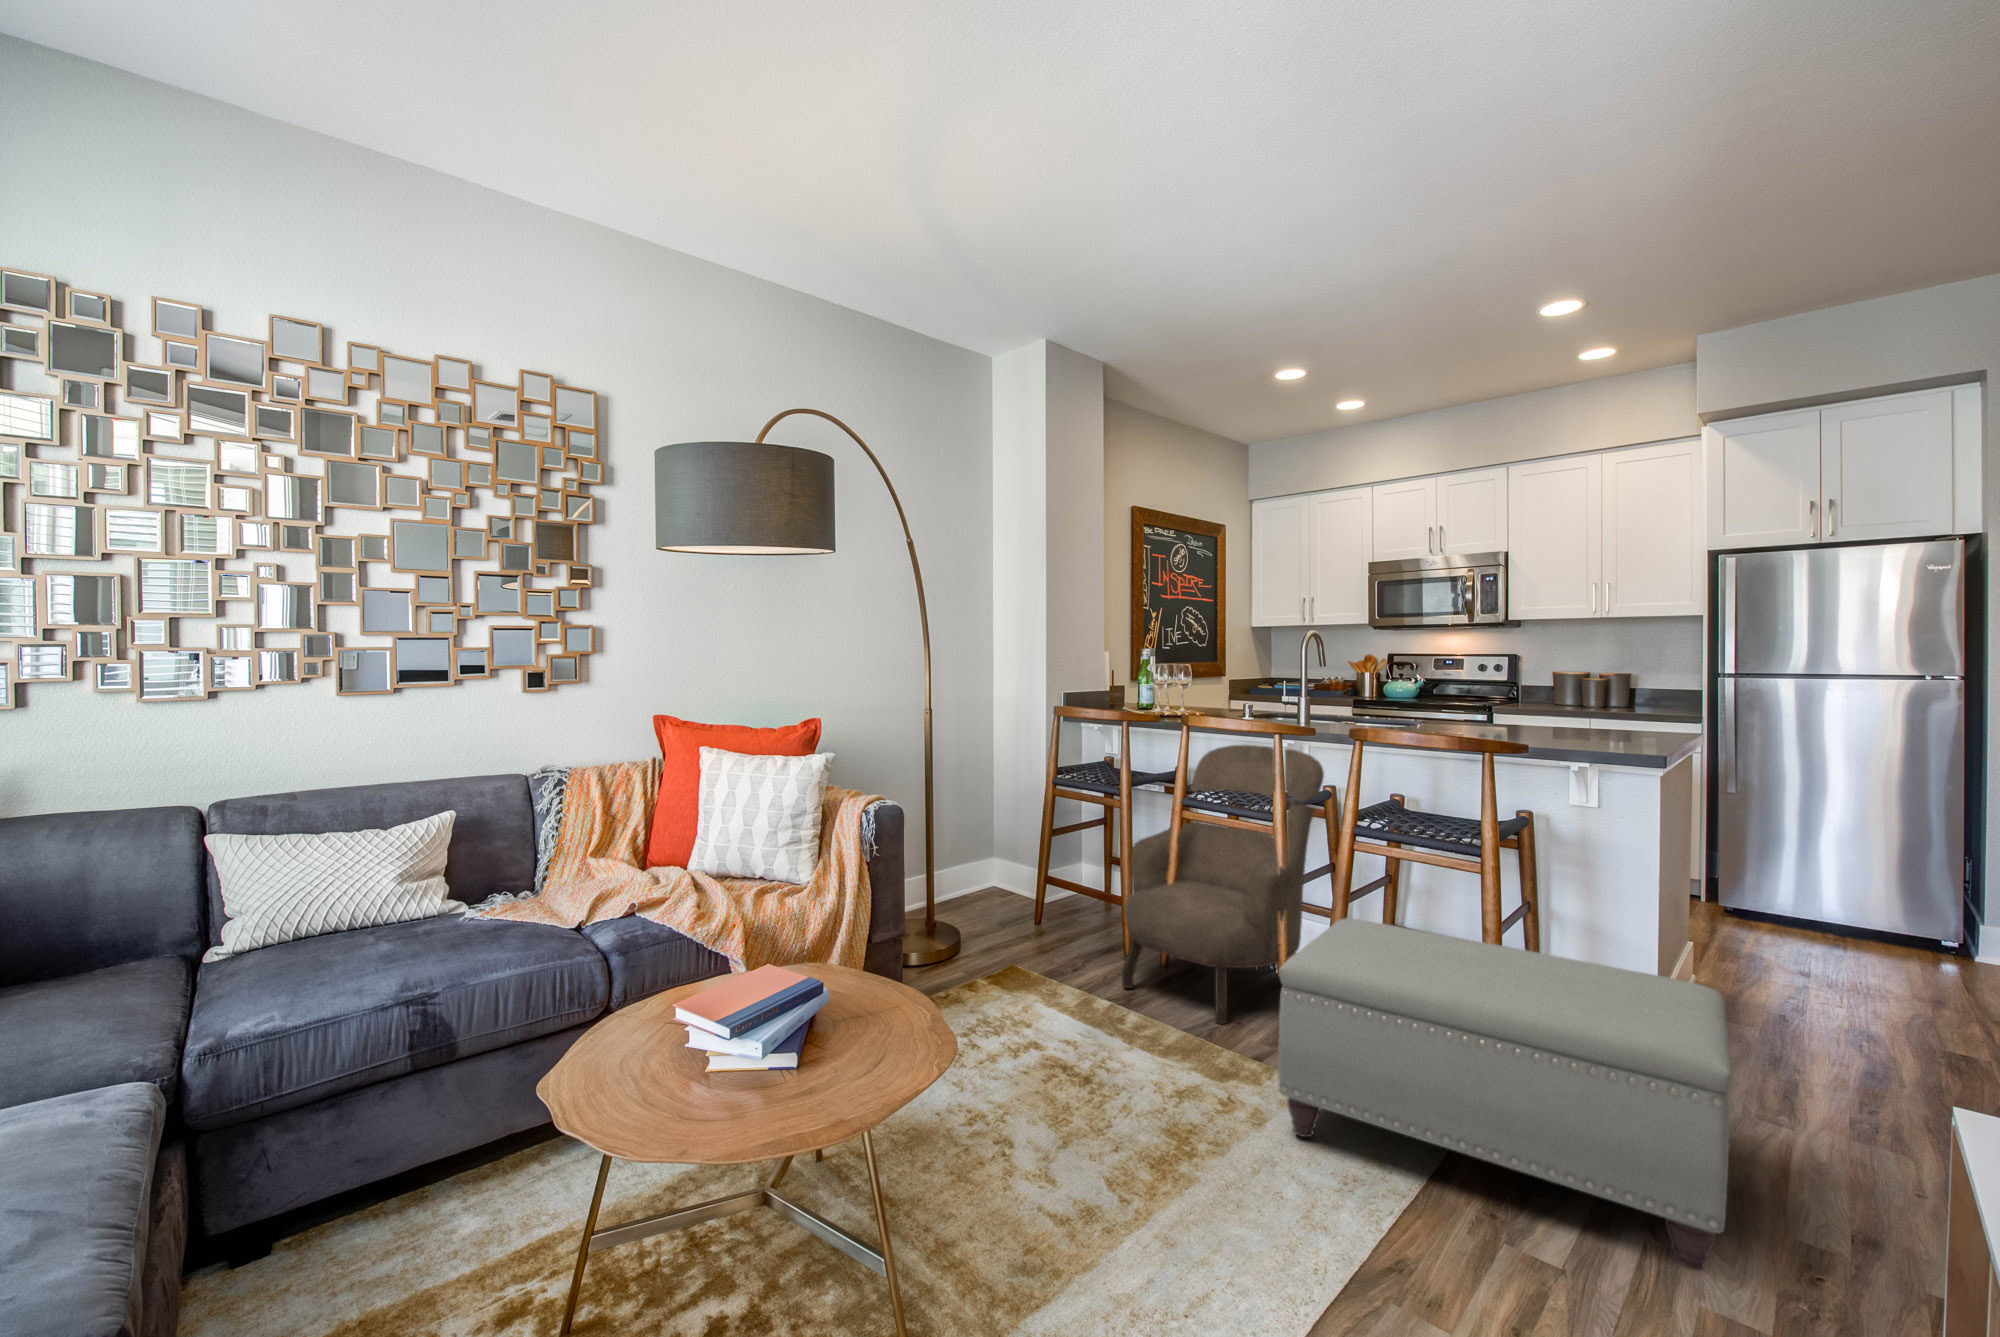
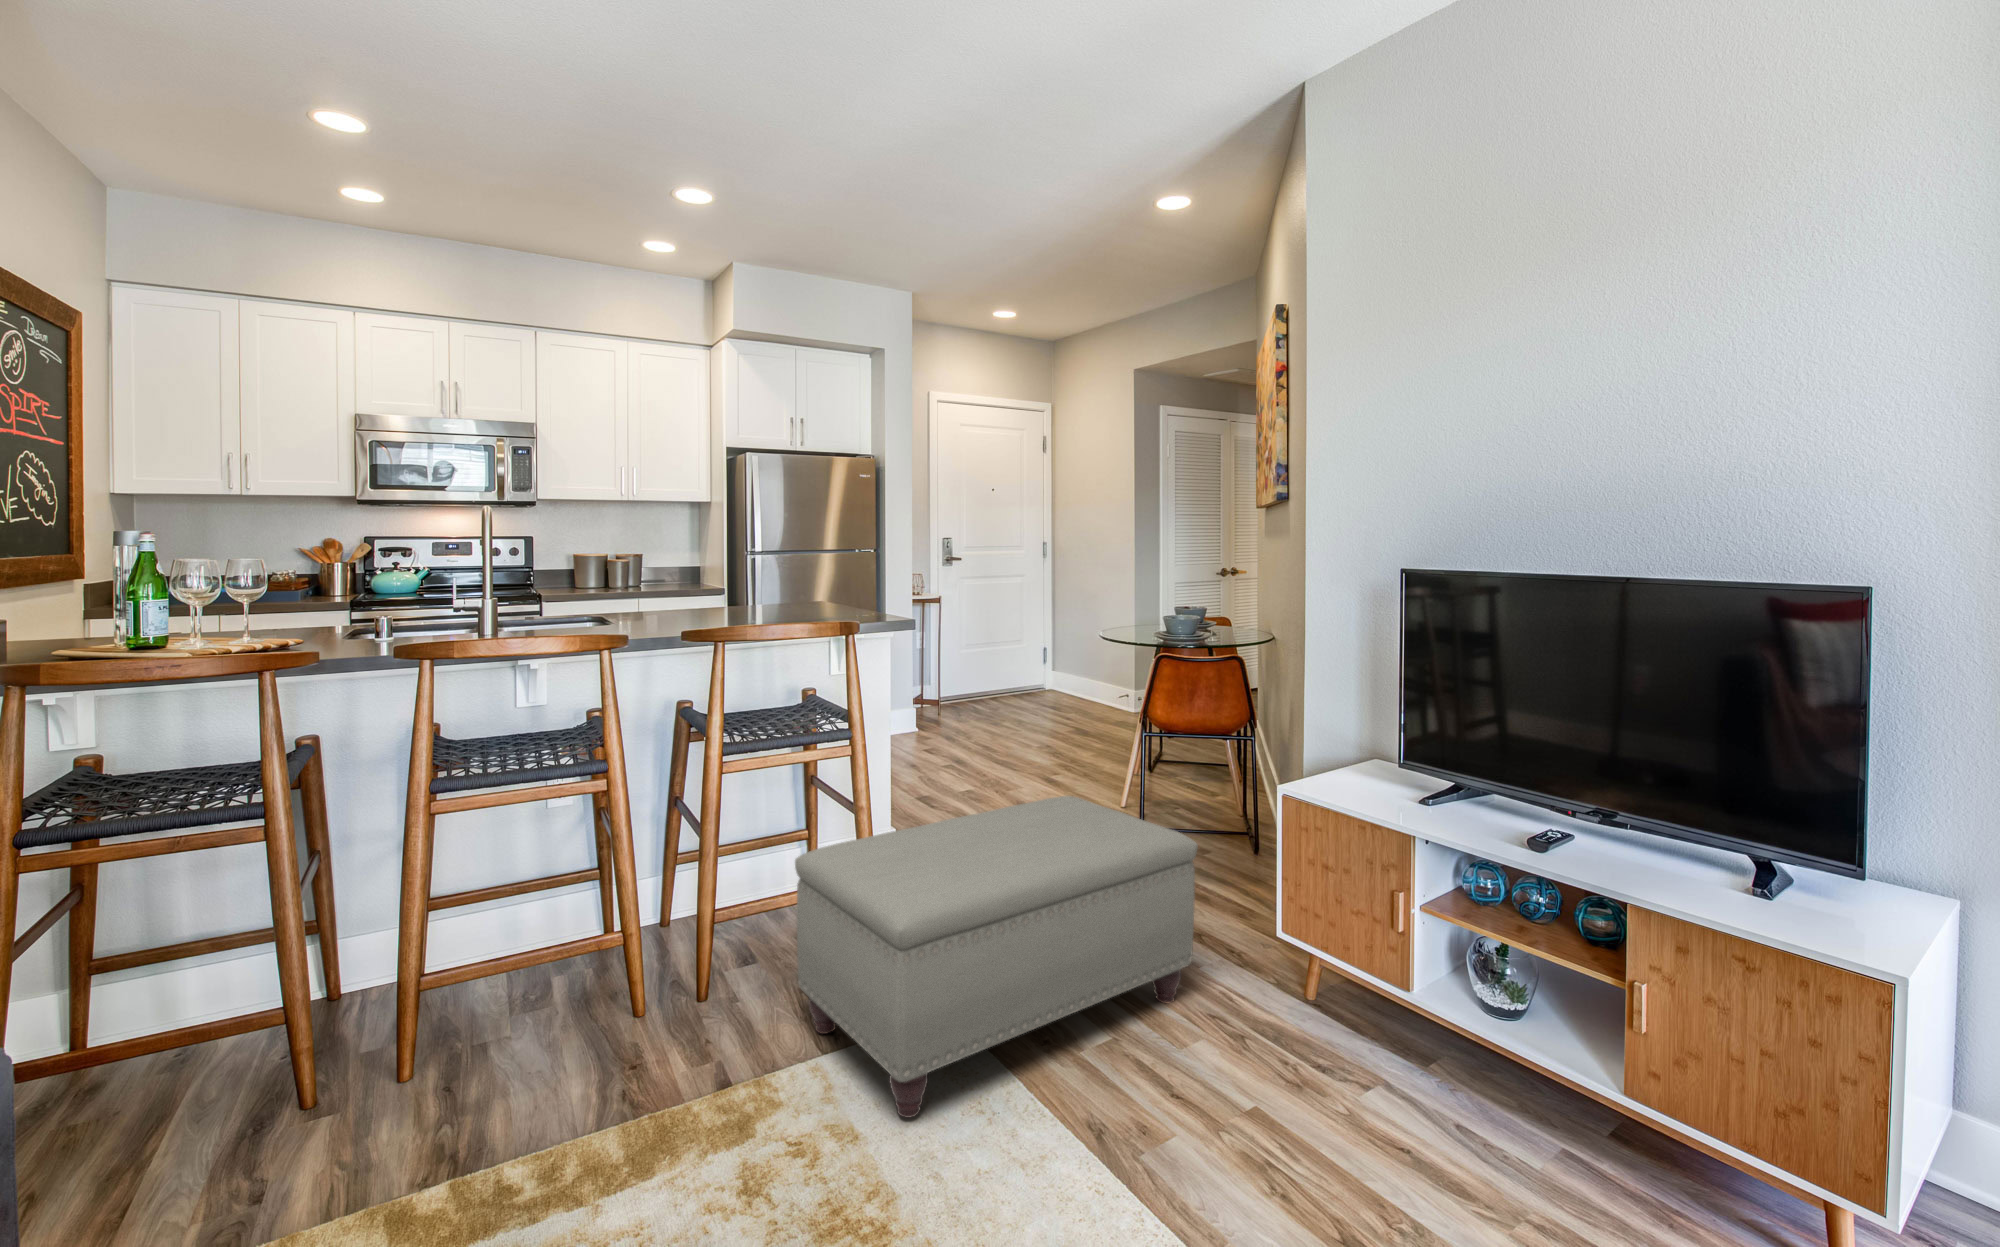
armchair: present [1122,745,1324,1024] -> none [346,669,654,1125]

